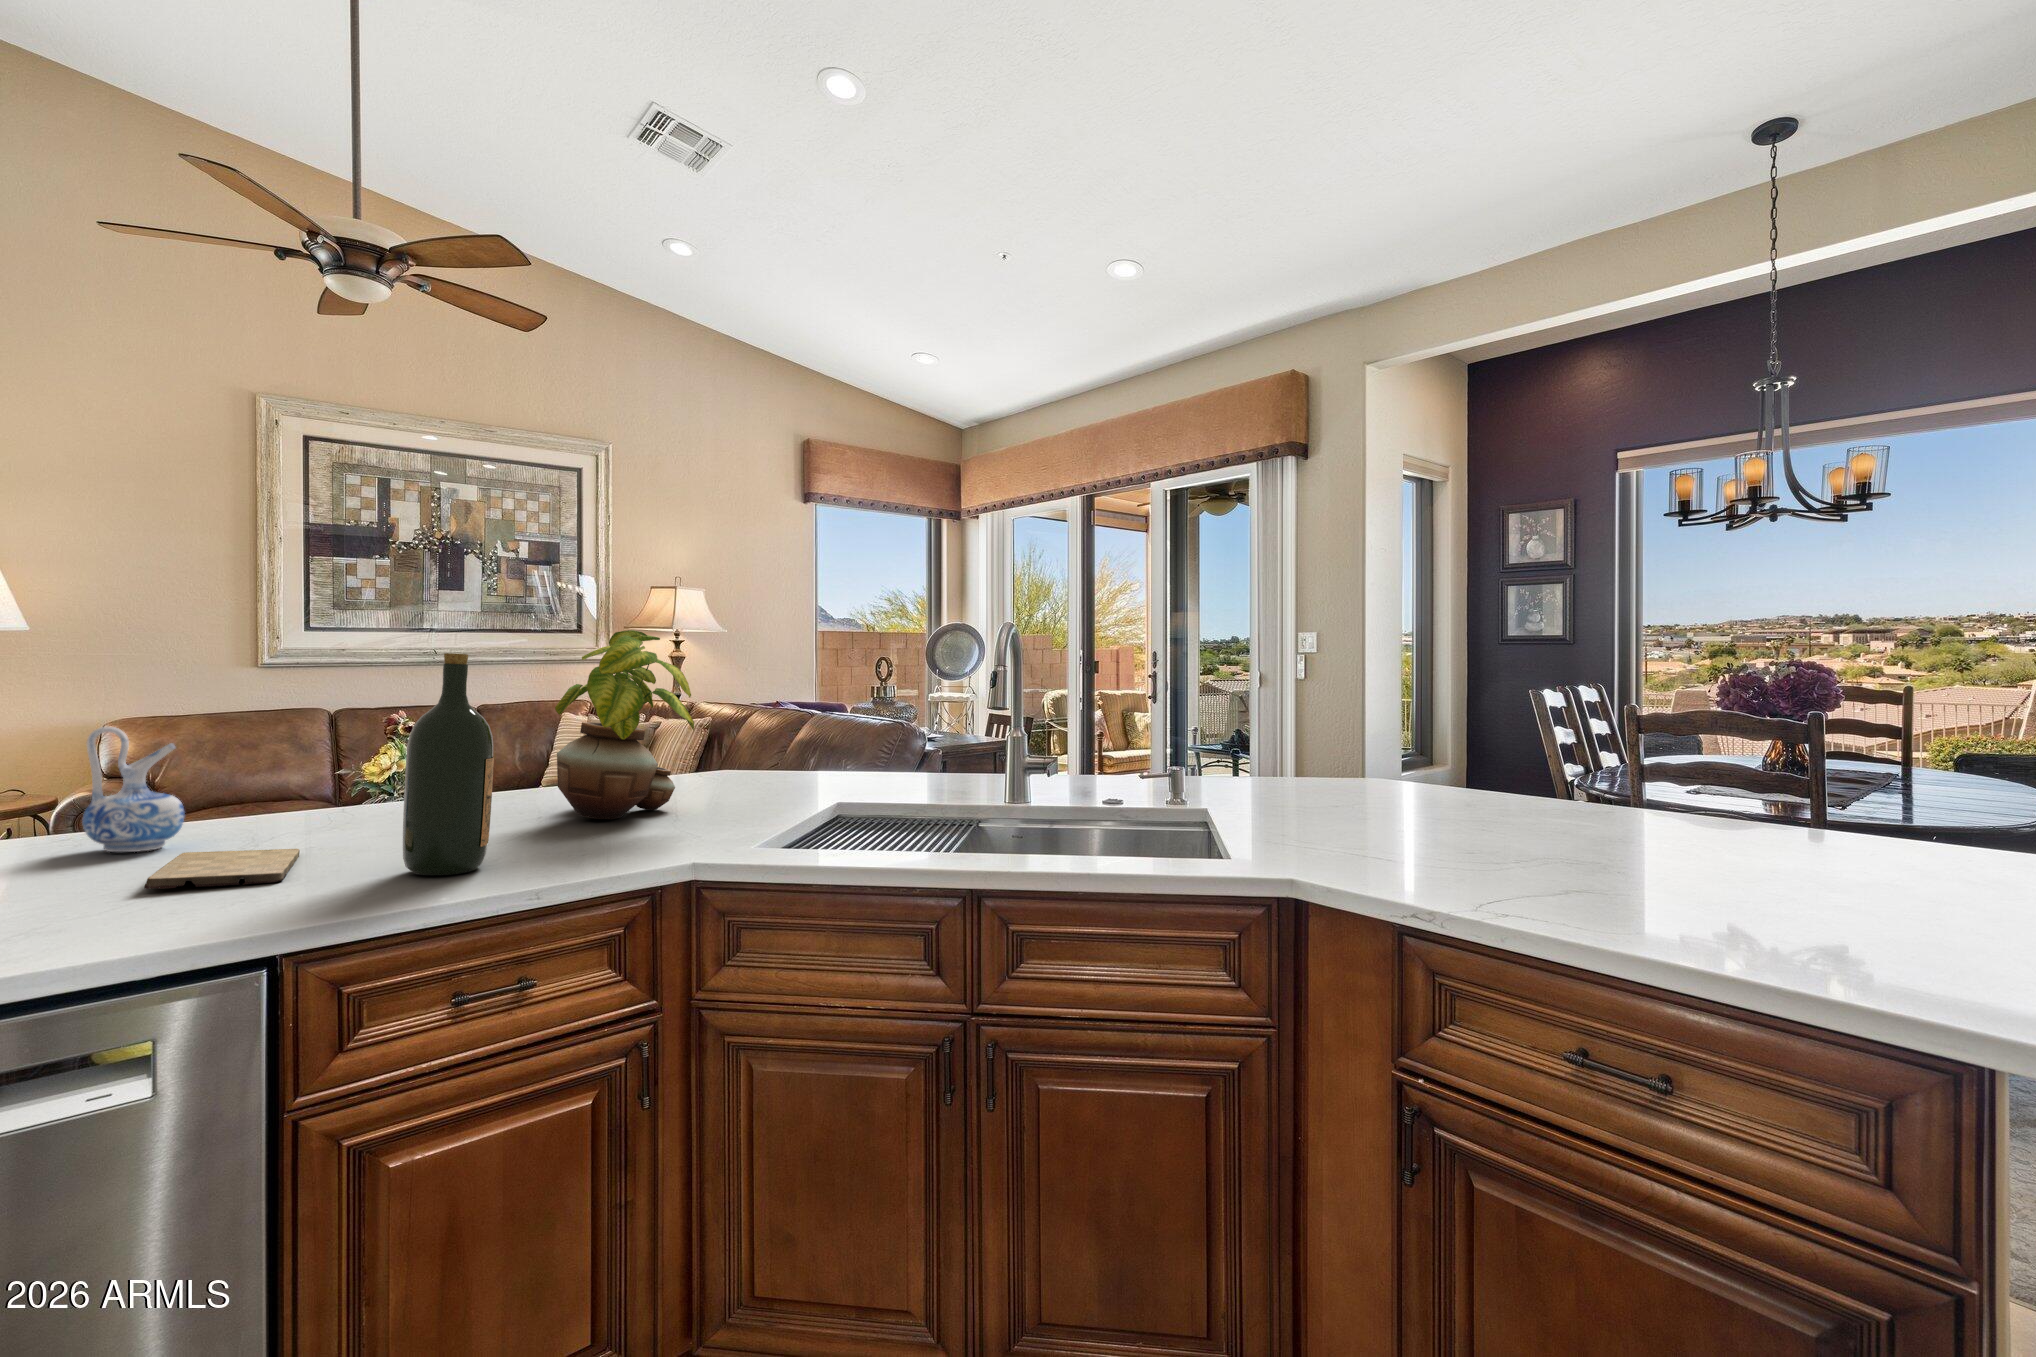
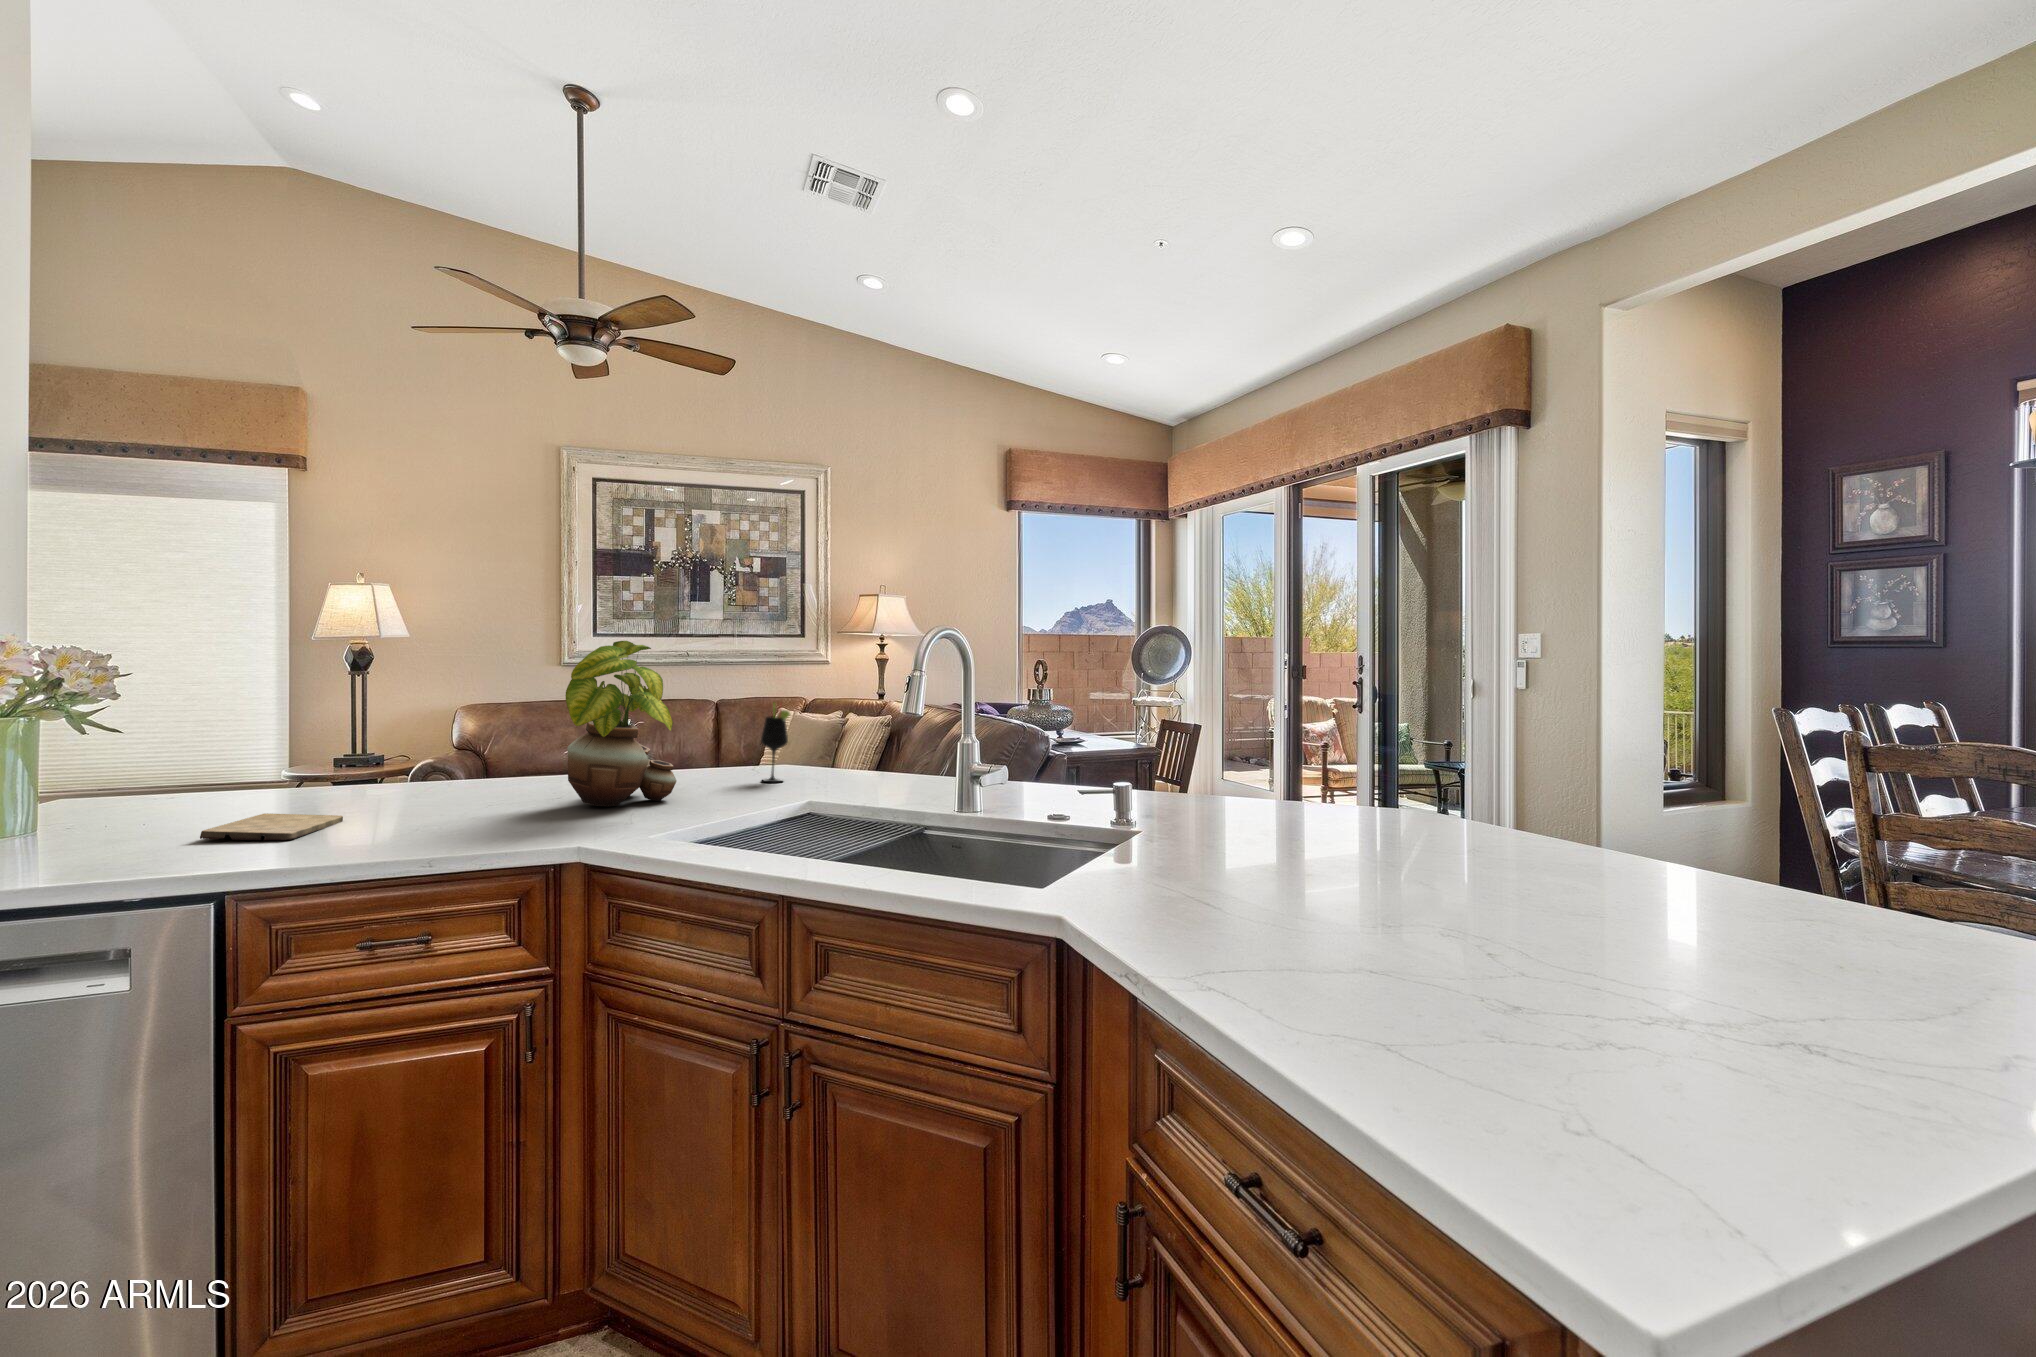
wine bottle: present [403,653,494,875] -> none [372,662,448,844]
wine glass: none [723,699,758,786] -> present [761,709,790,782]
ceramic pitcher: present [82,727,185,852] -> none [221,716,292,811]

